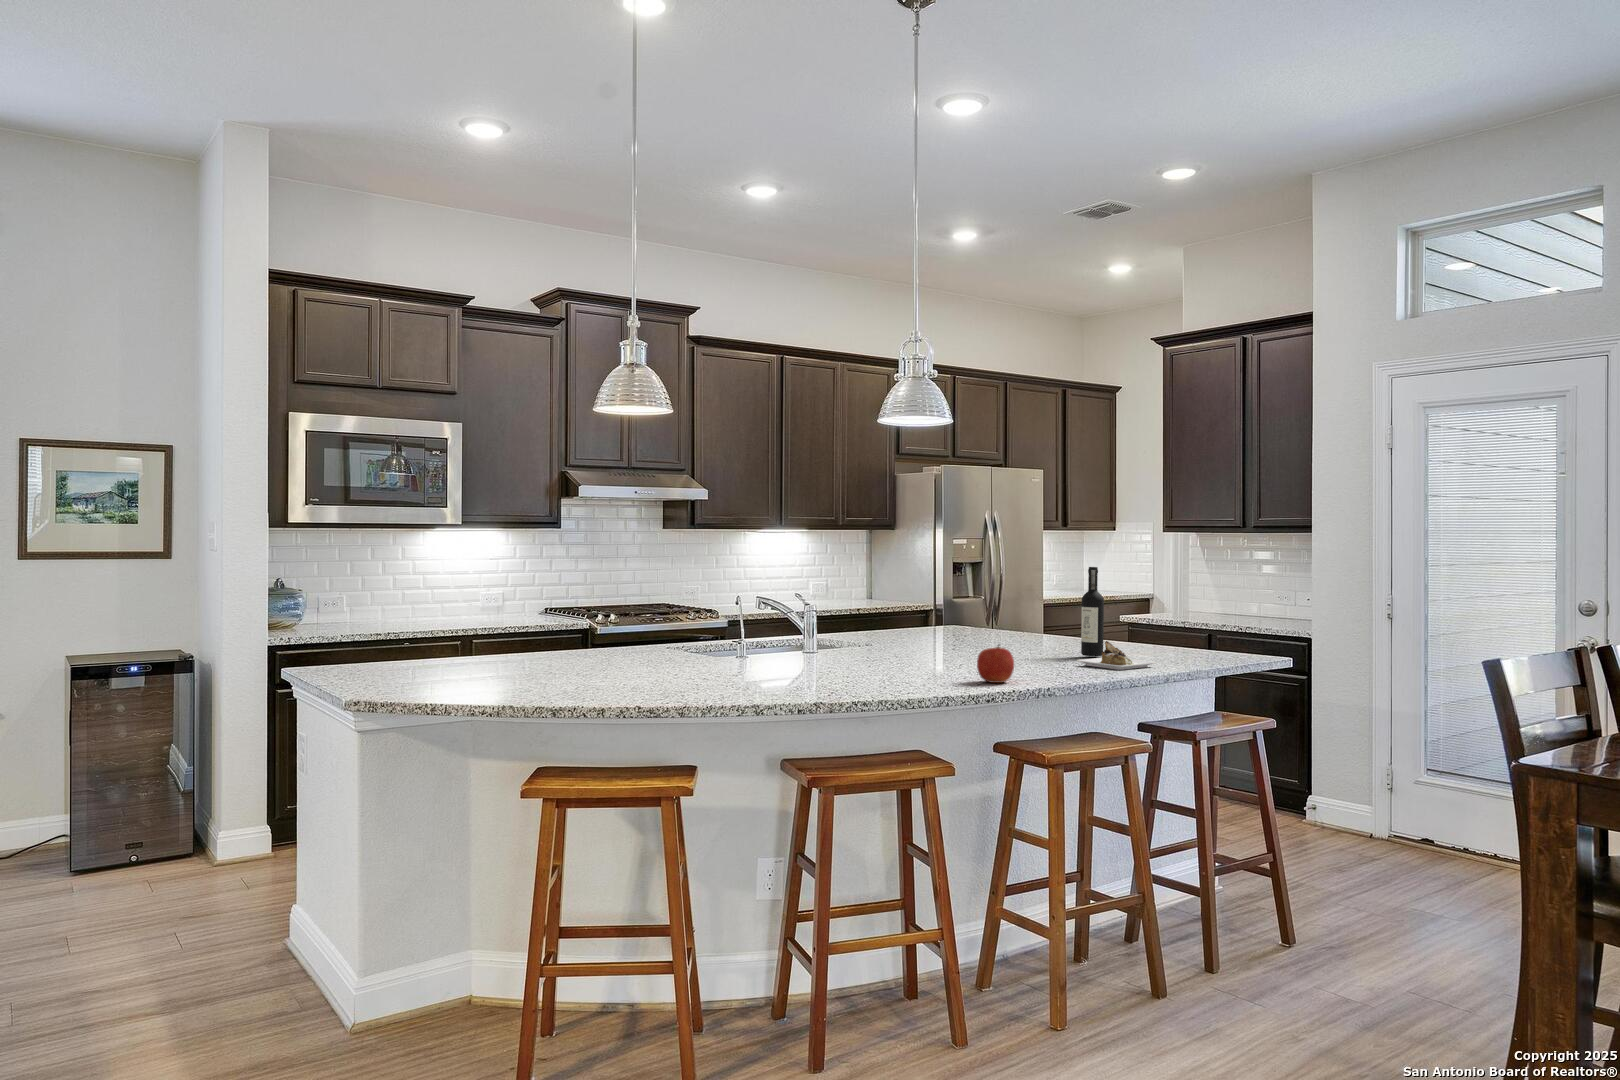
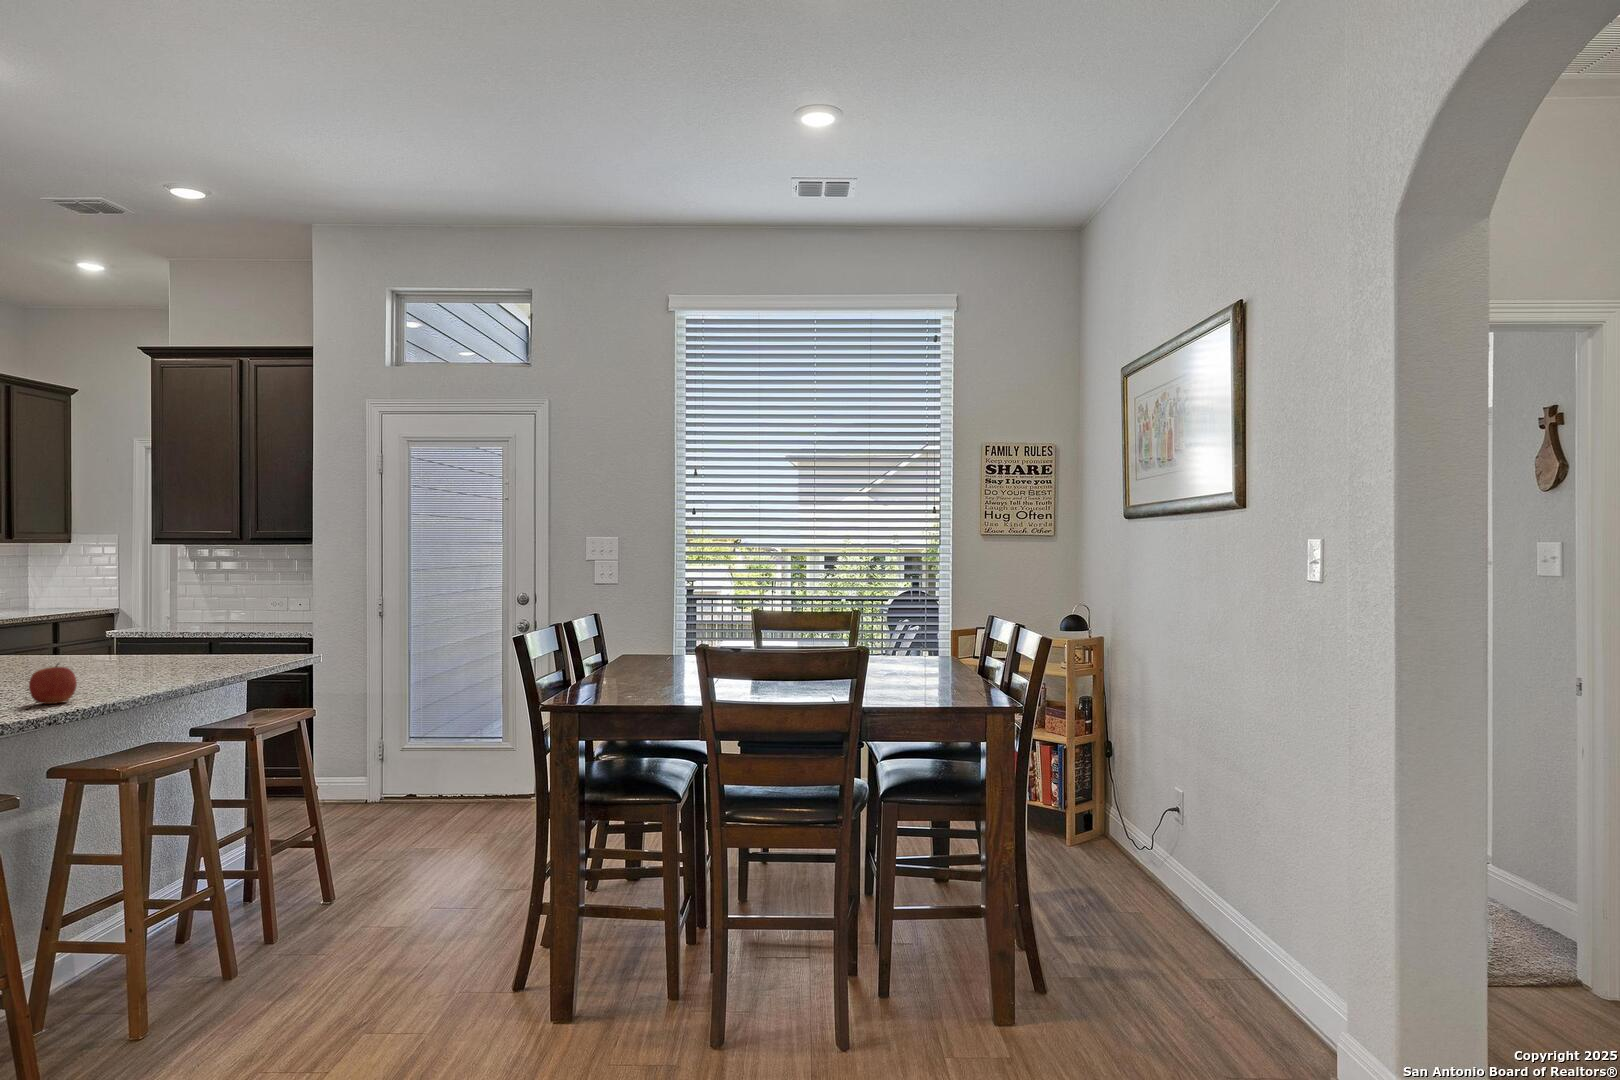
wine bottle: present [1077,567,1156,670] -> none [116,580,211,679]

